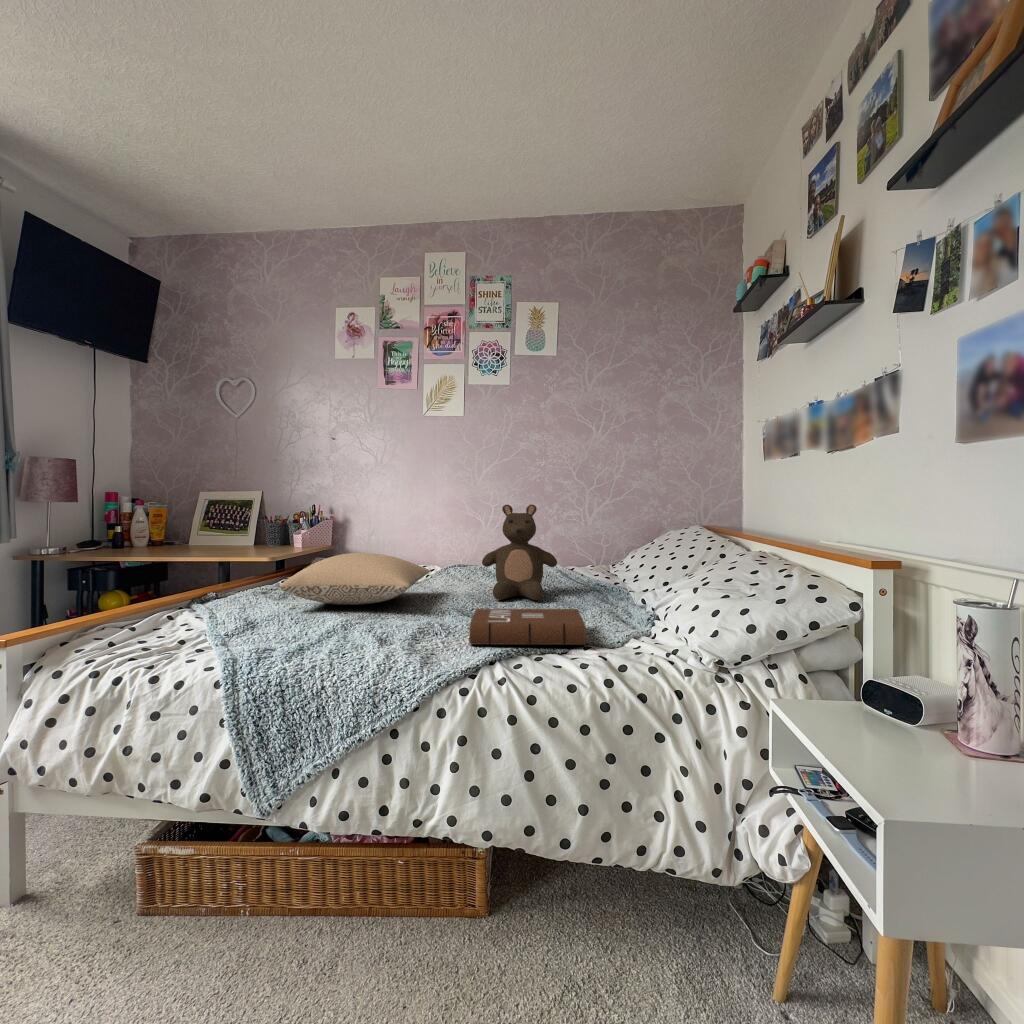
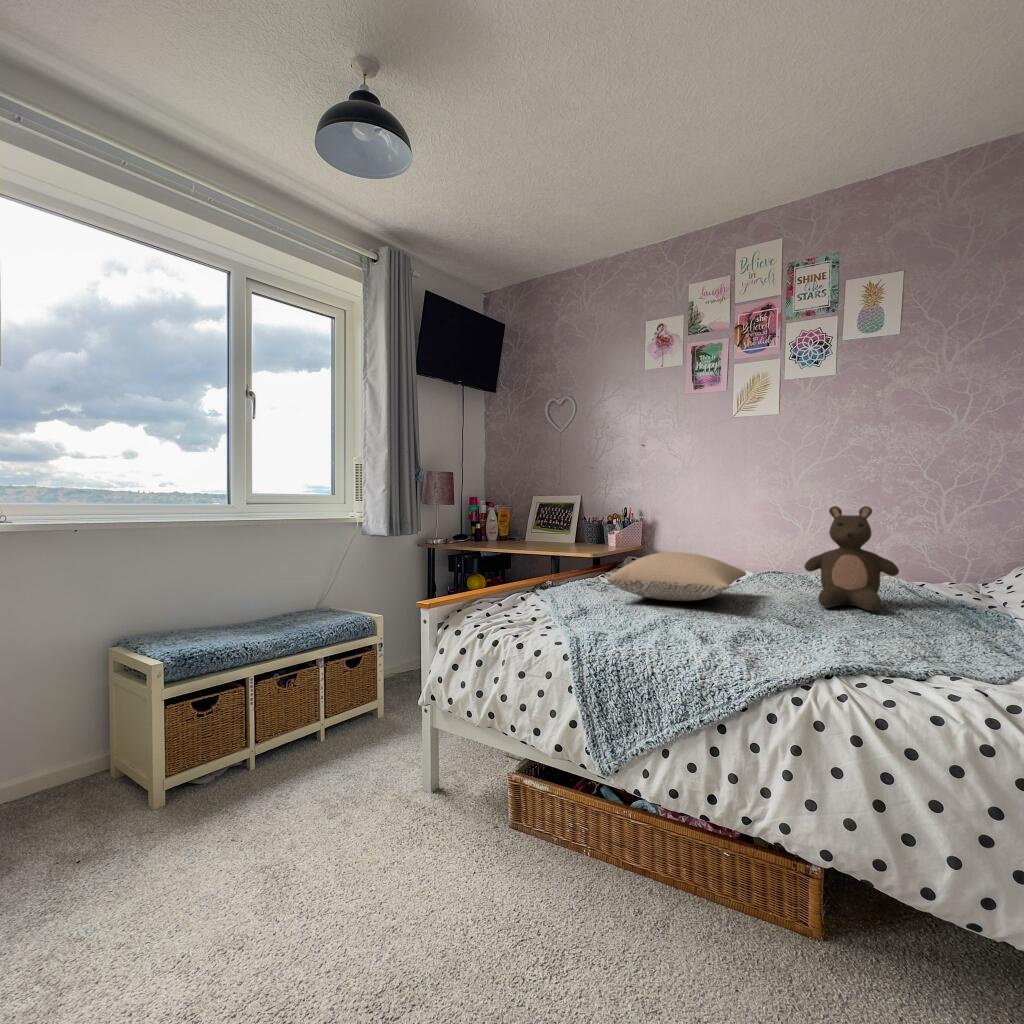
book: present [469,609,586,645] -> none [799,615,947,668]

